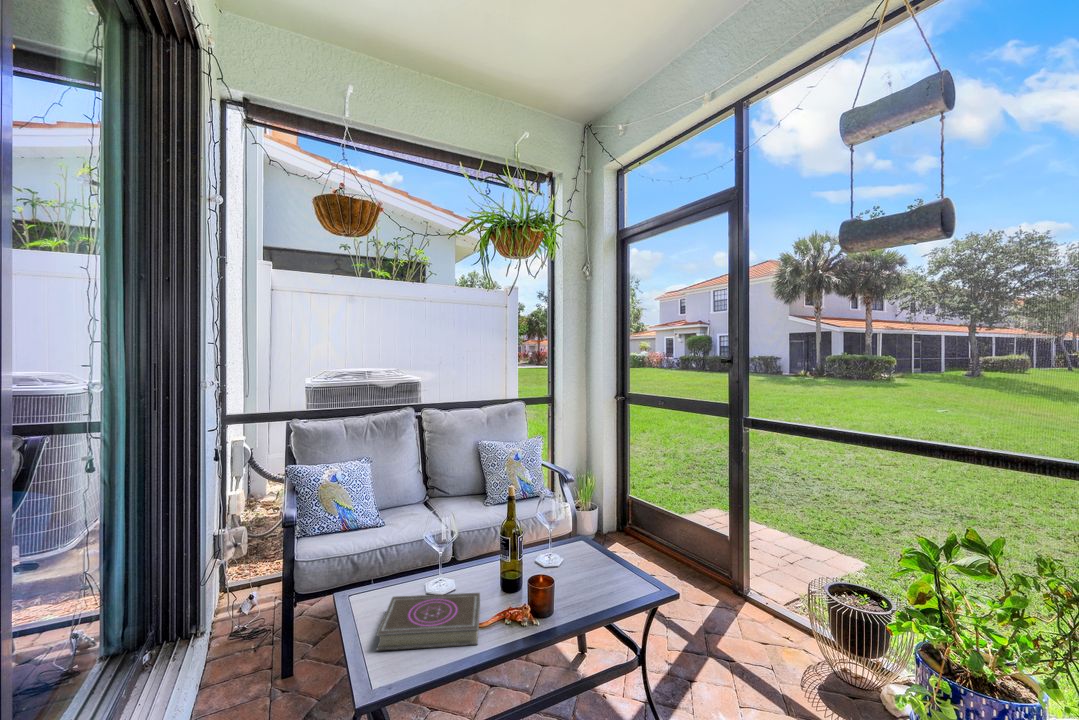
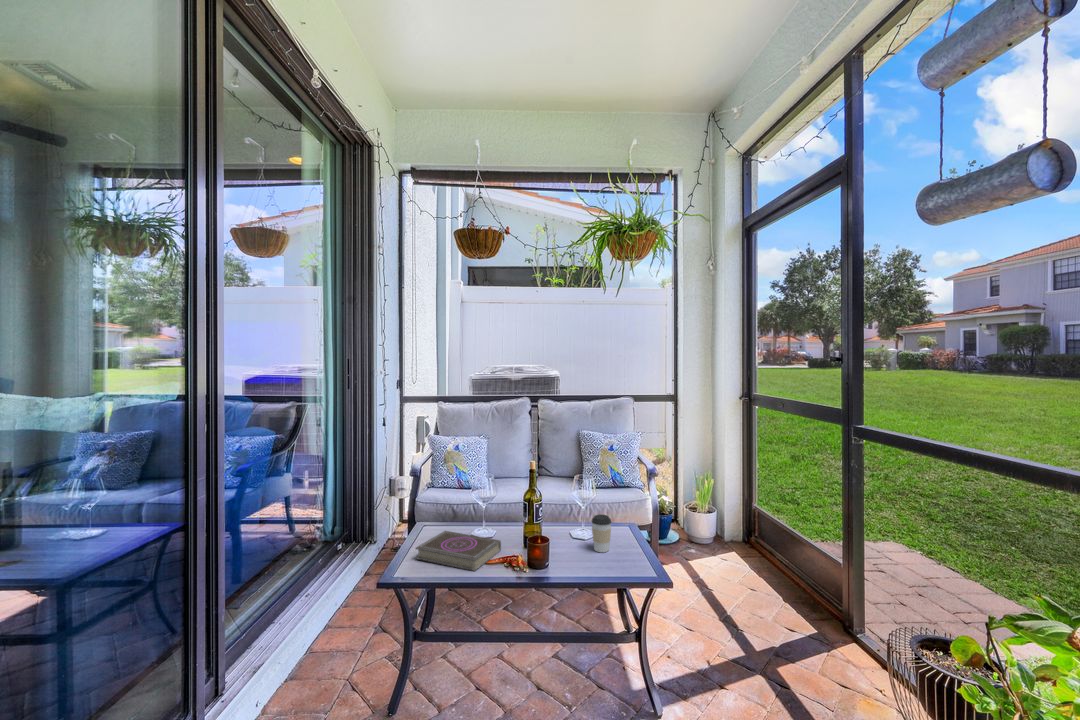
coffee cup: none [576,536,599,579] -> present [592,515,611,552]

